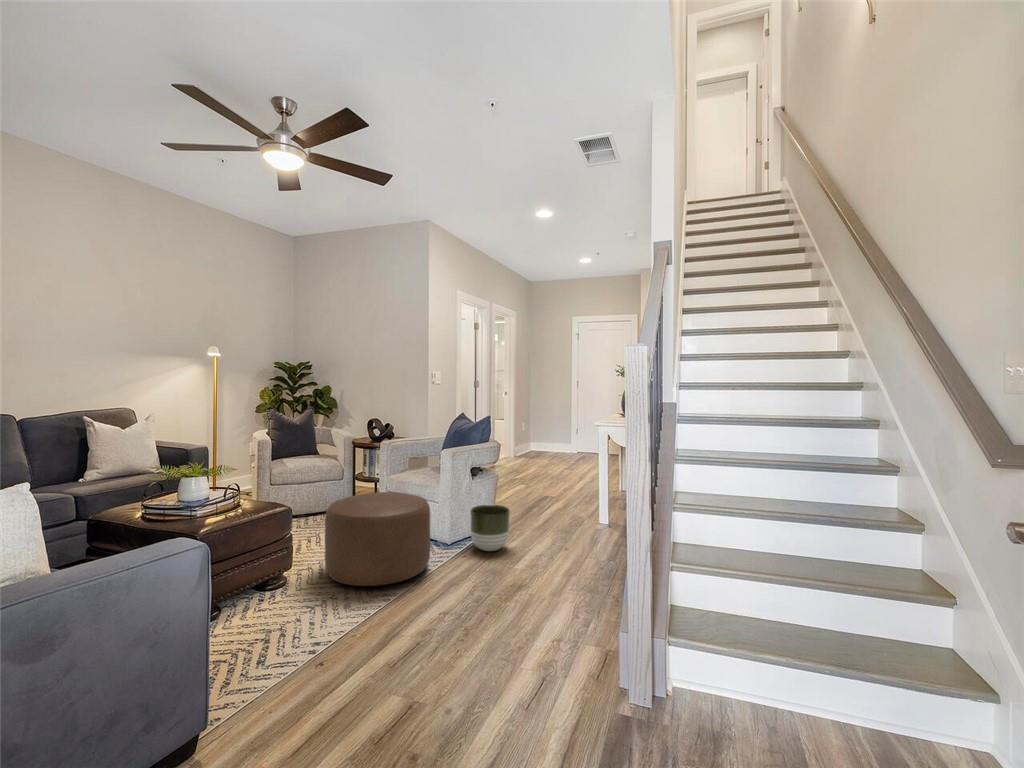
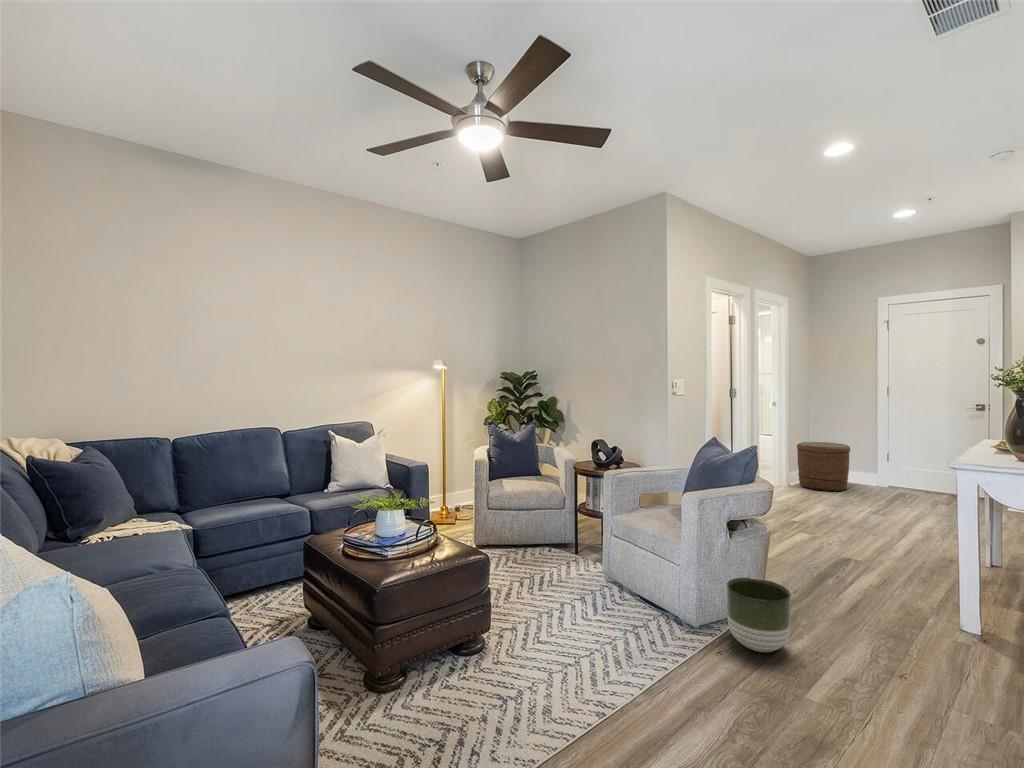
basket: none [520,422,554,458] -> present [797,442,850,492]
ottoman: present [325,492,430,586] -> none [528,544,665,685]

